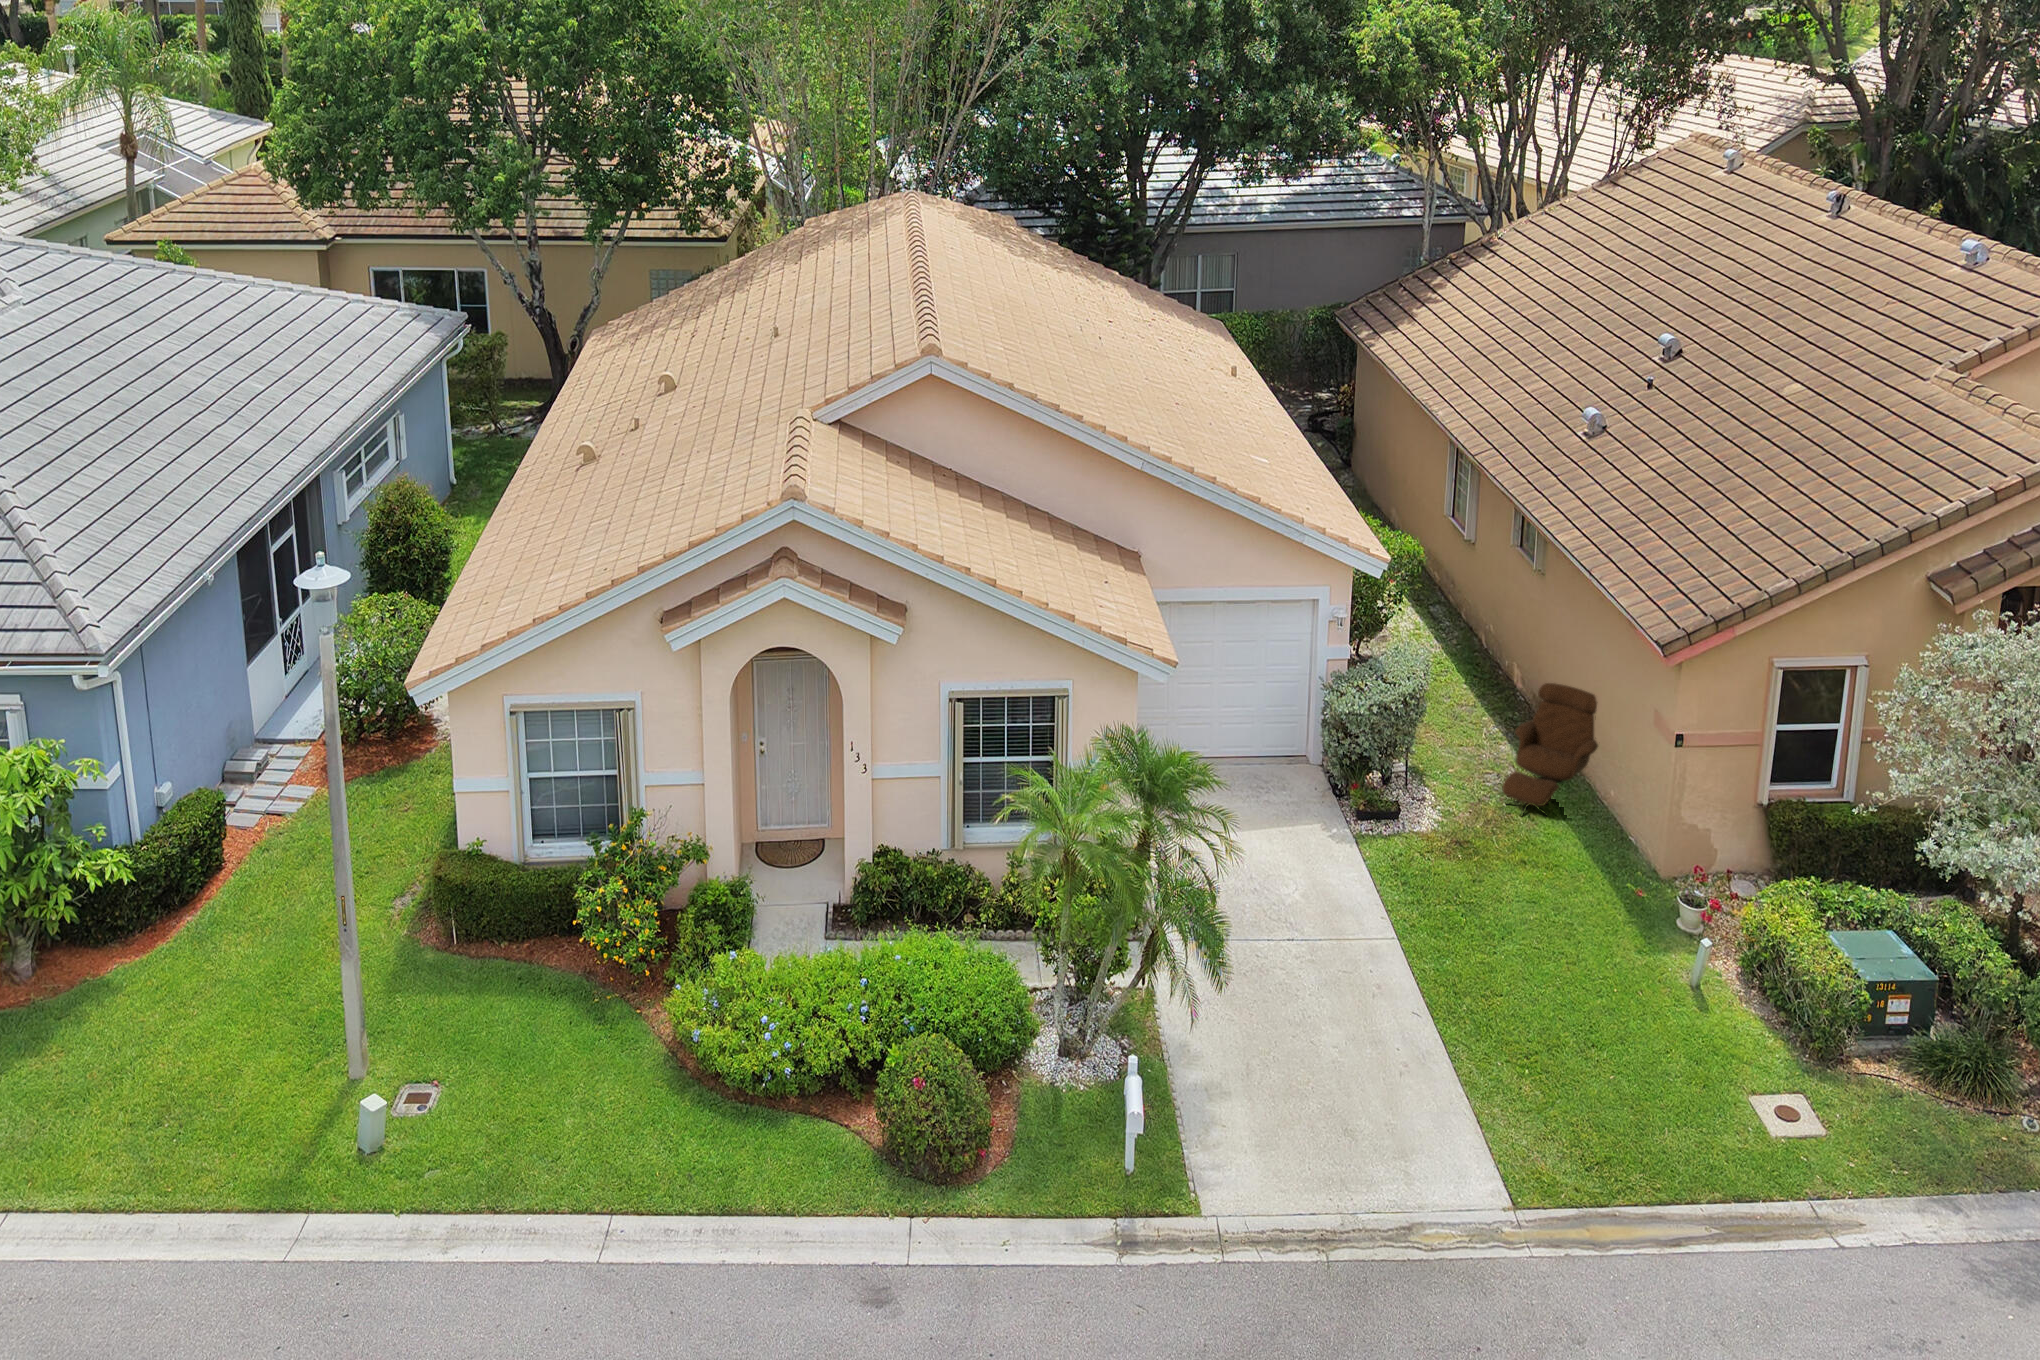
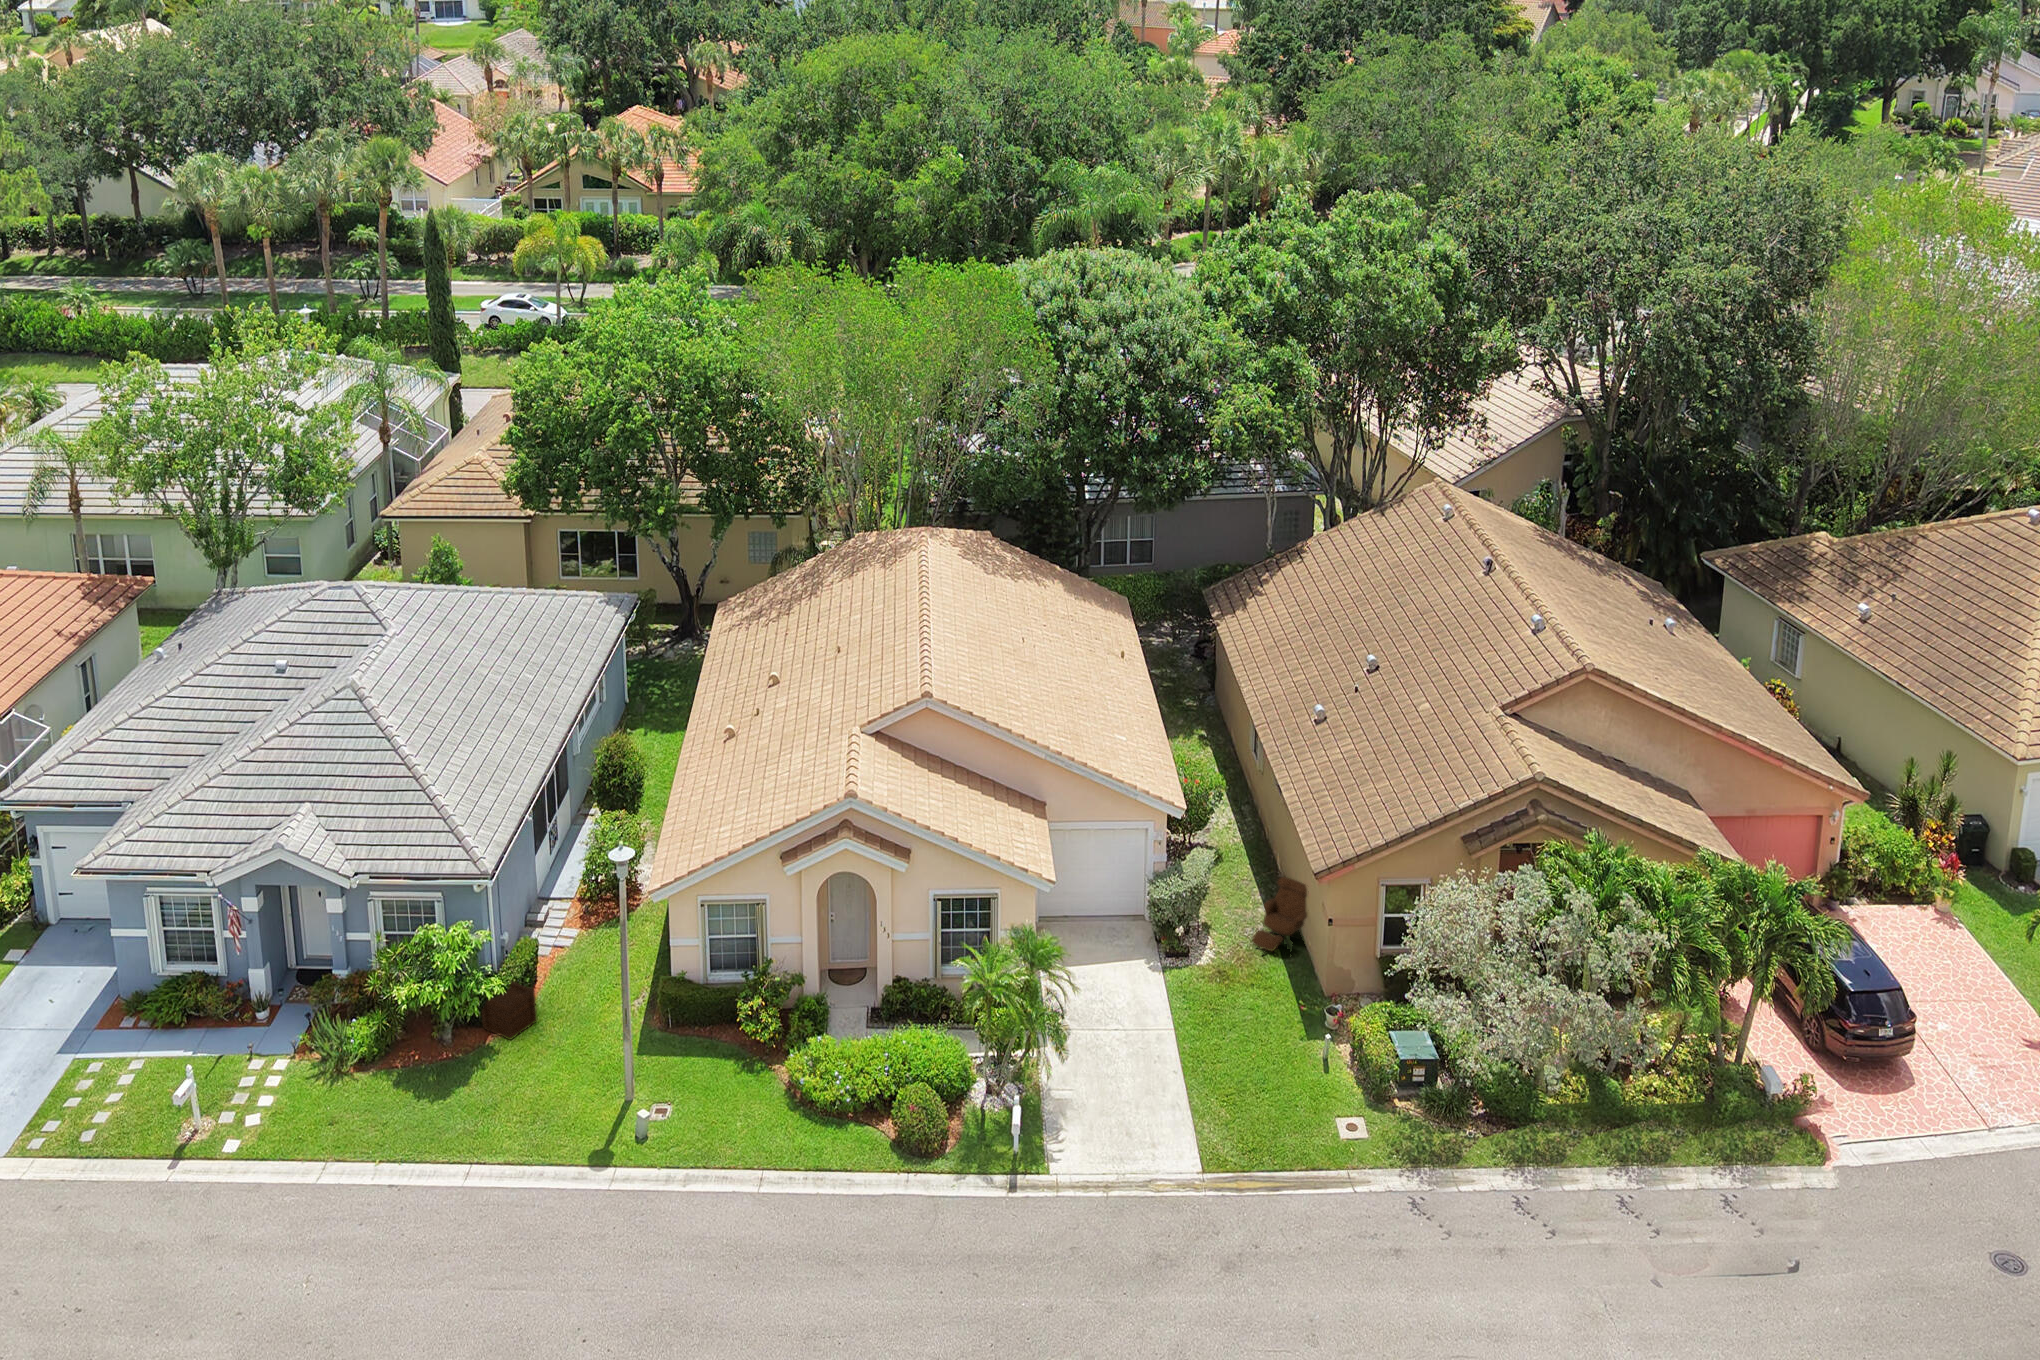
wooden crate: none [90,857,206,968] -> present [482,981,538,1039]

